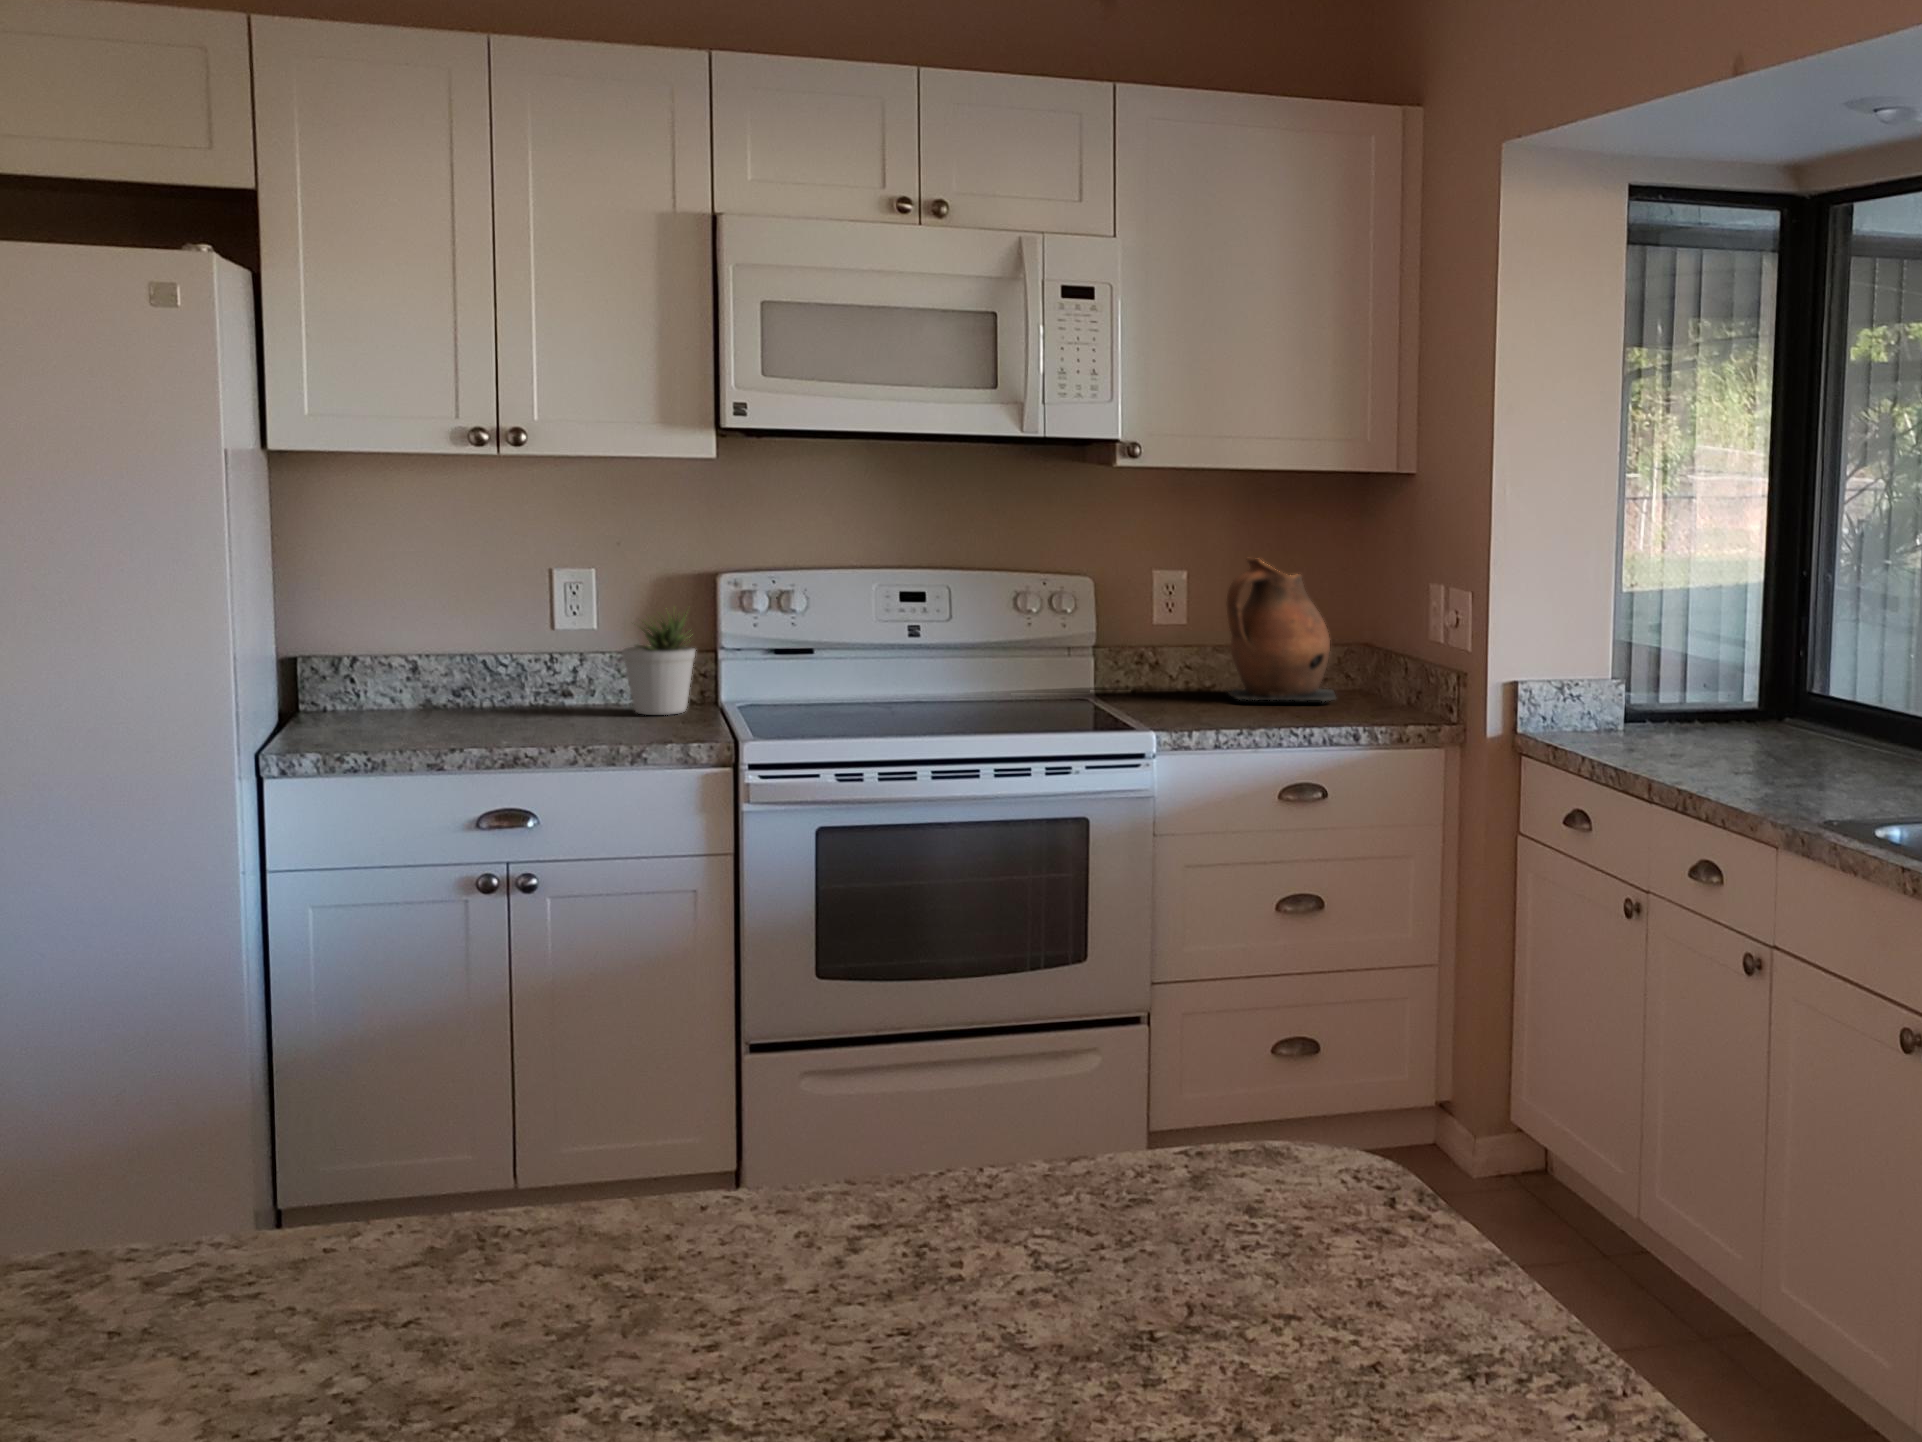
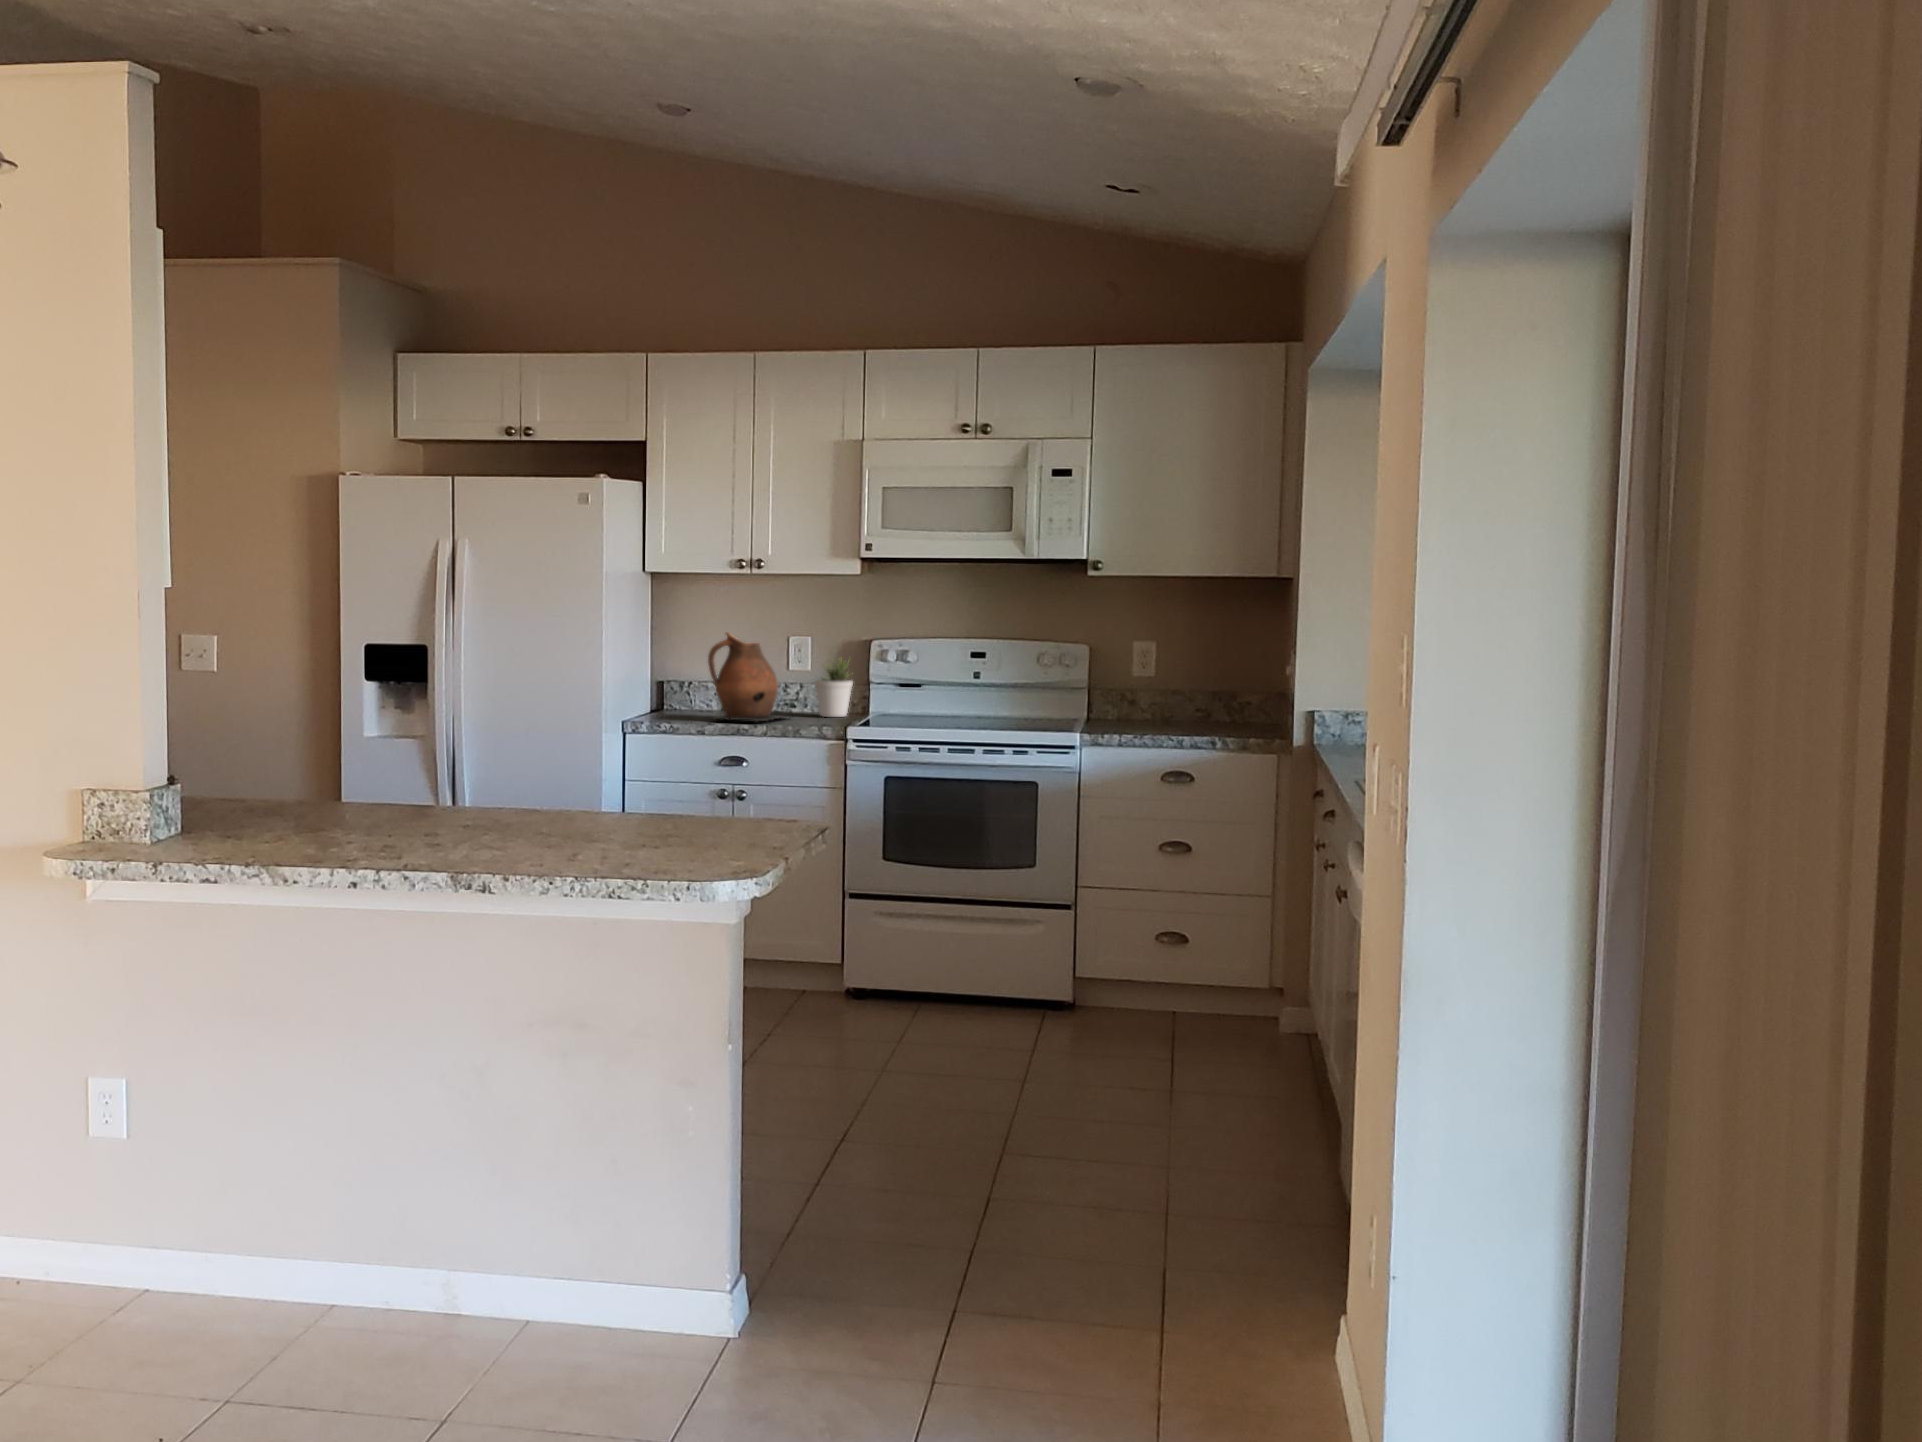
ceramic pitcher: present [1227,558,1336,702] -> present [708,632,785,721]

